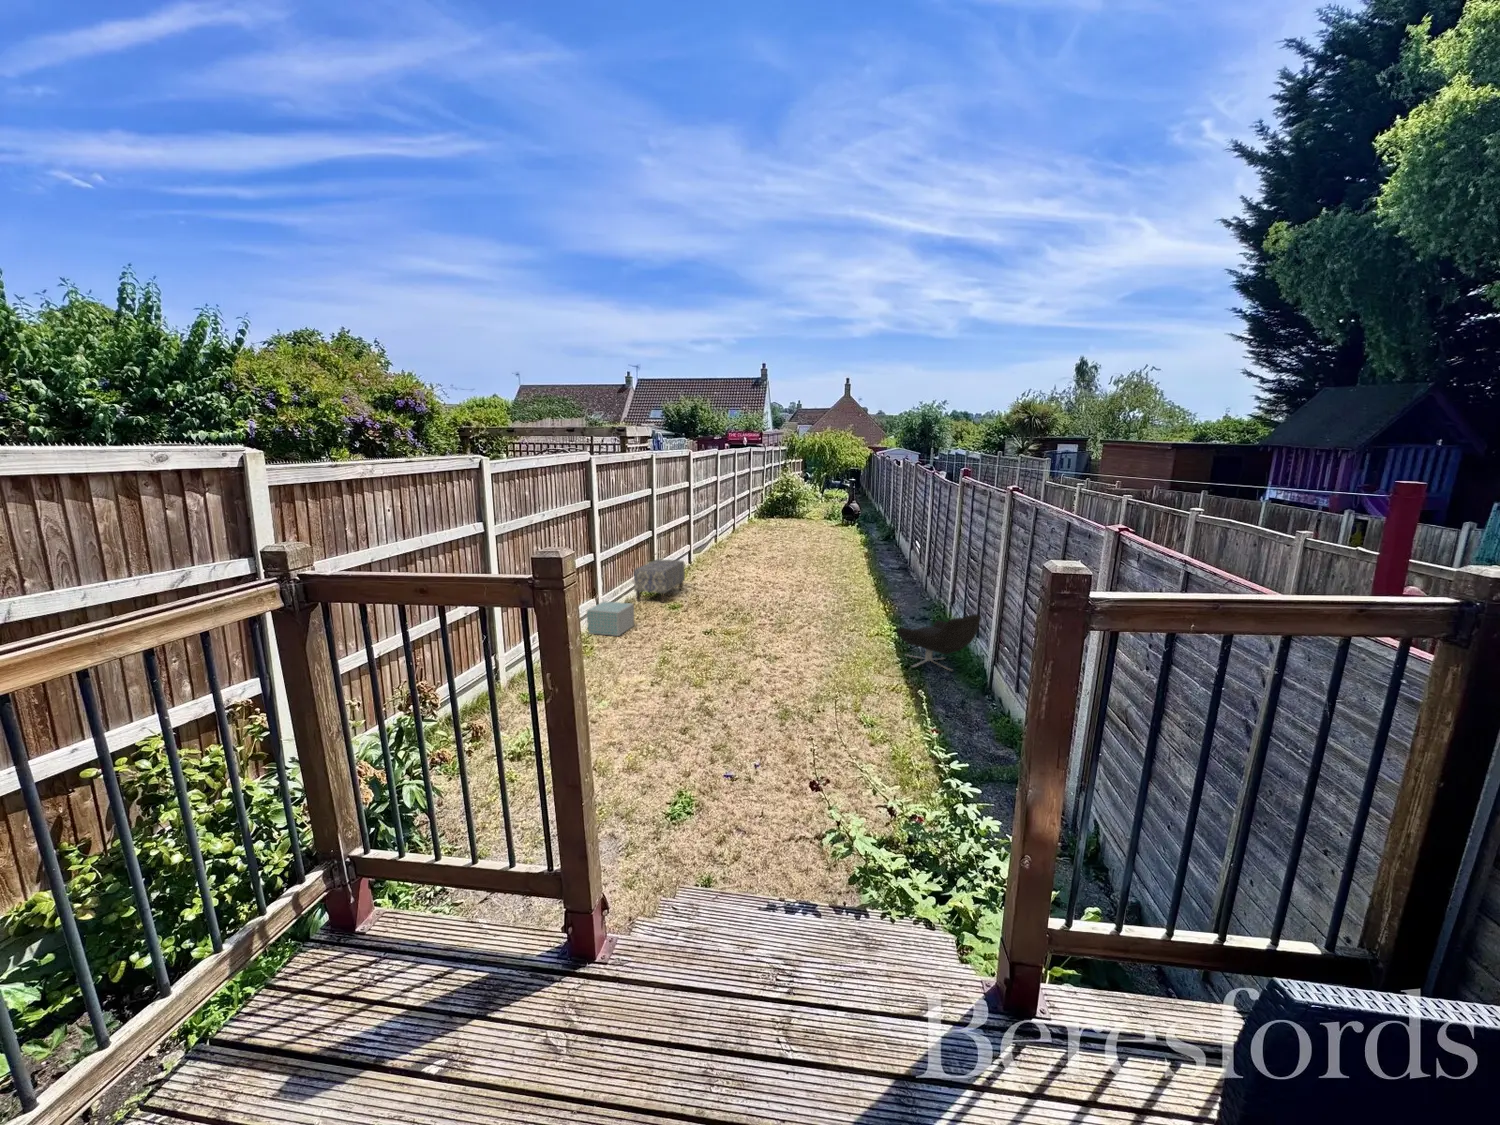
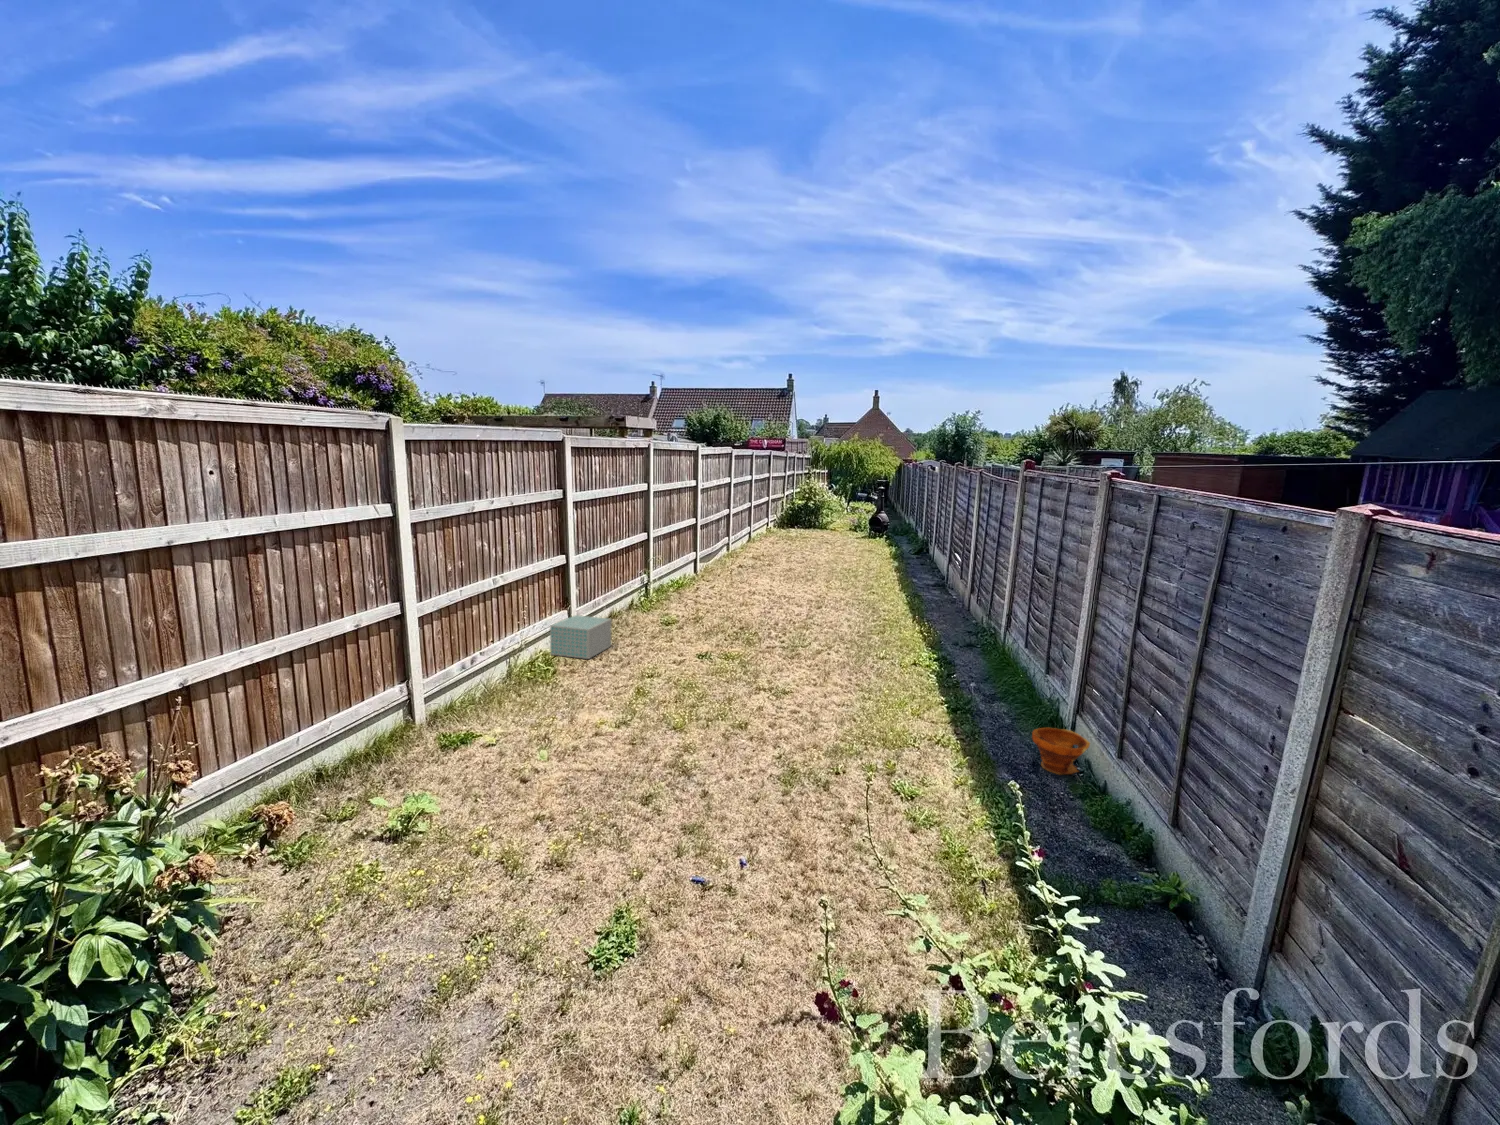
bench: present [634,559,685,603] -> none [618,567,682,619]
lounge chair: present [897,614,981,670] -> none [944,645,1057,719]
planter: none [959,674,1000,707] -> present [1032,728,1090,774]

